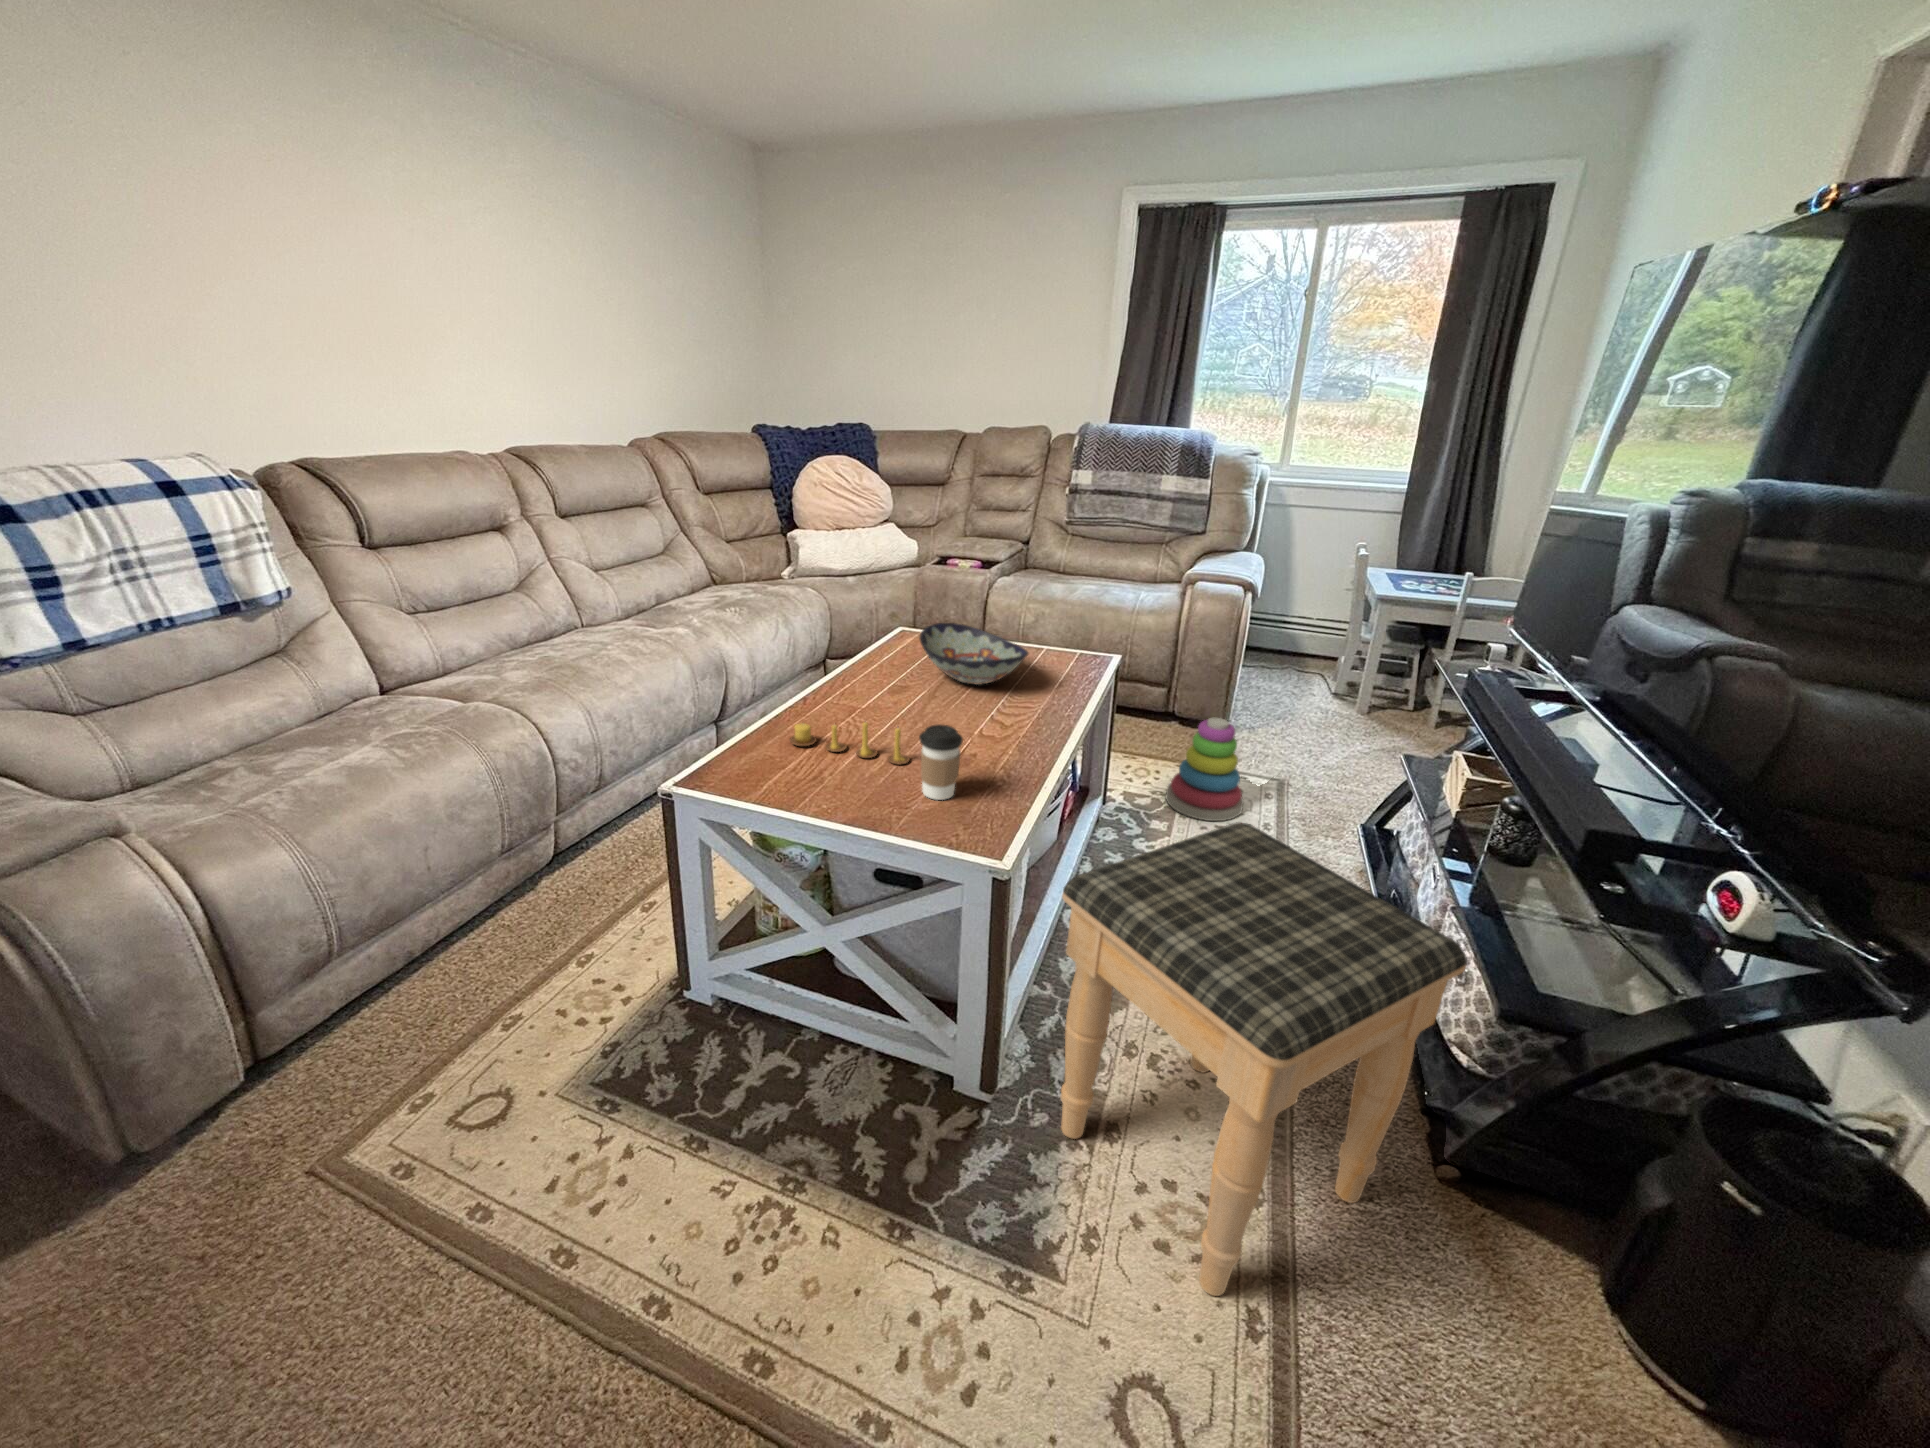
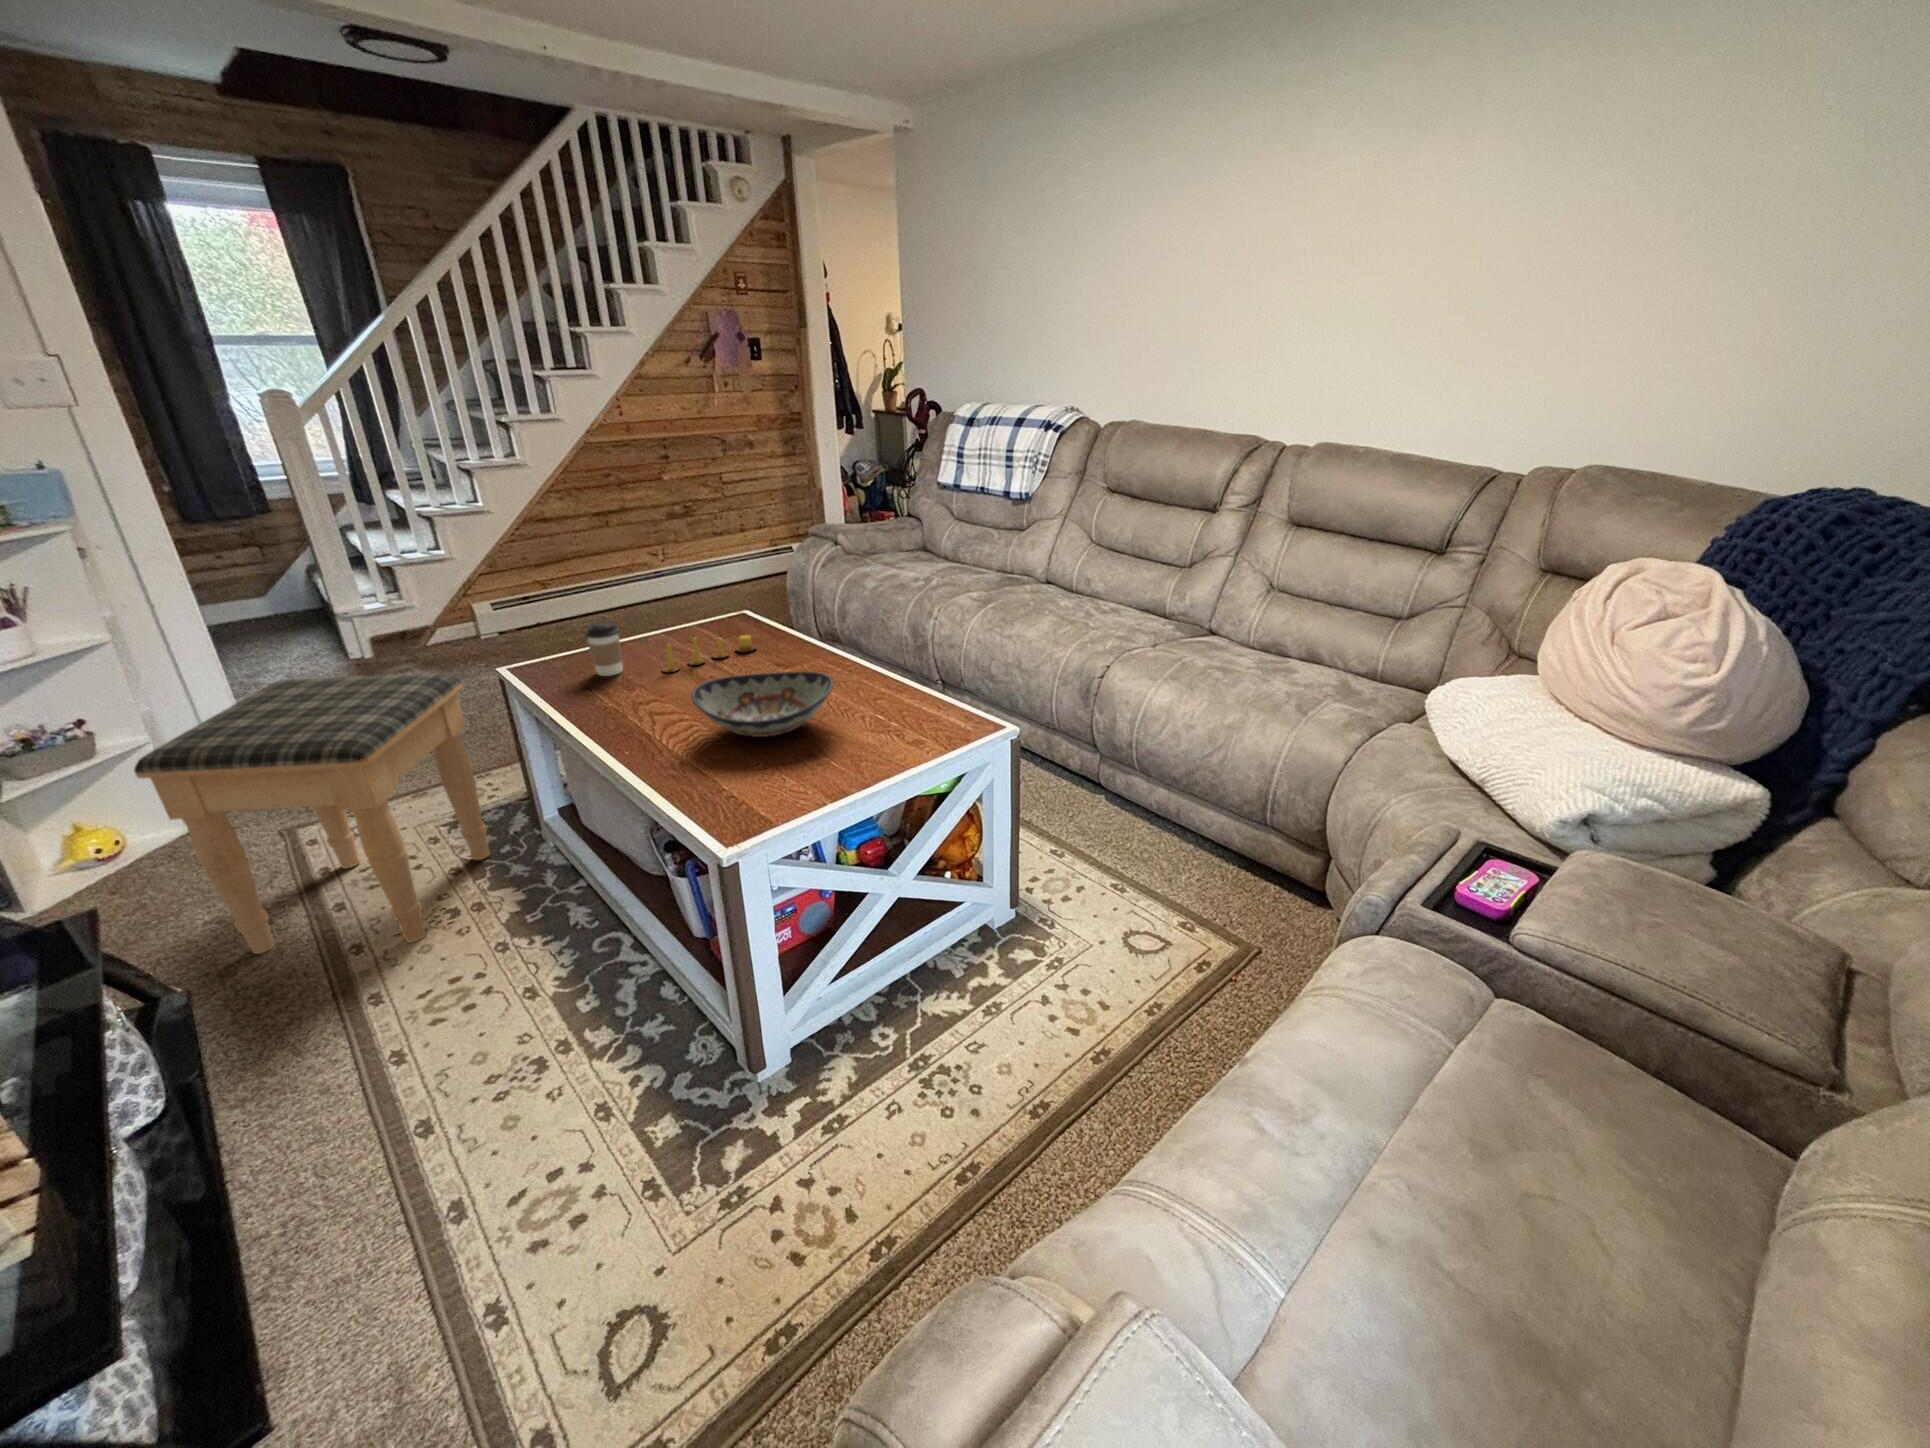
stacking toy: present [1166,717,1244,821] -> none [564,1108,721,1330]

